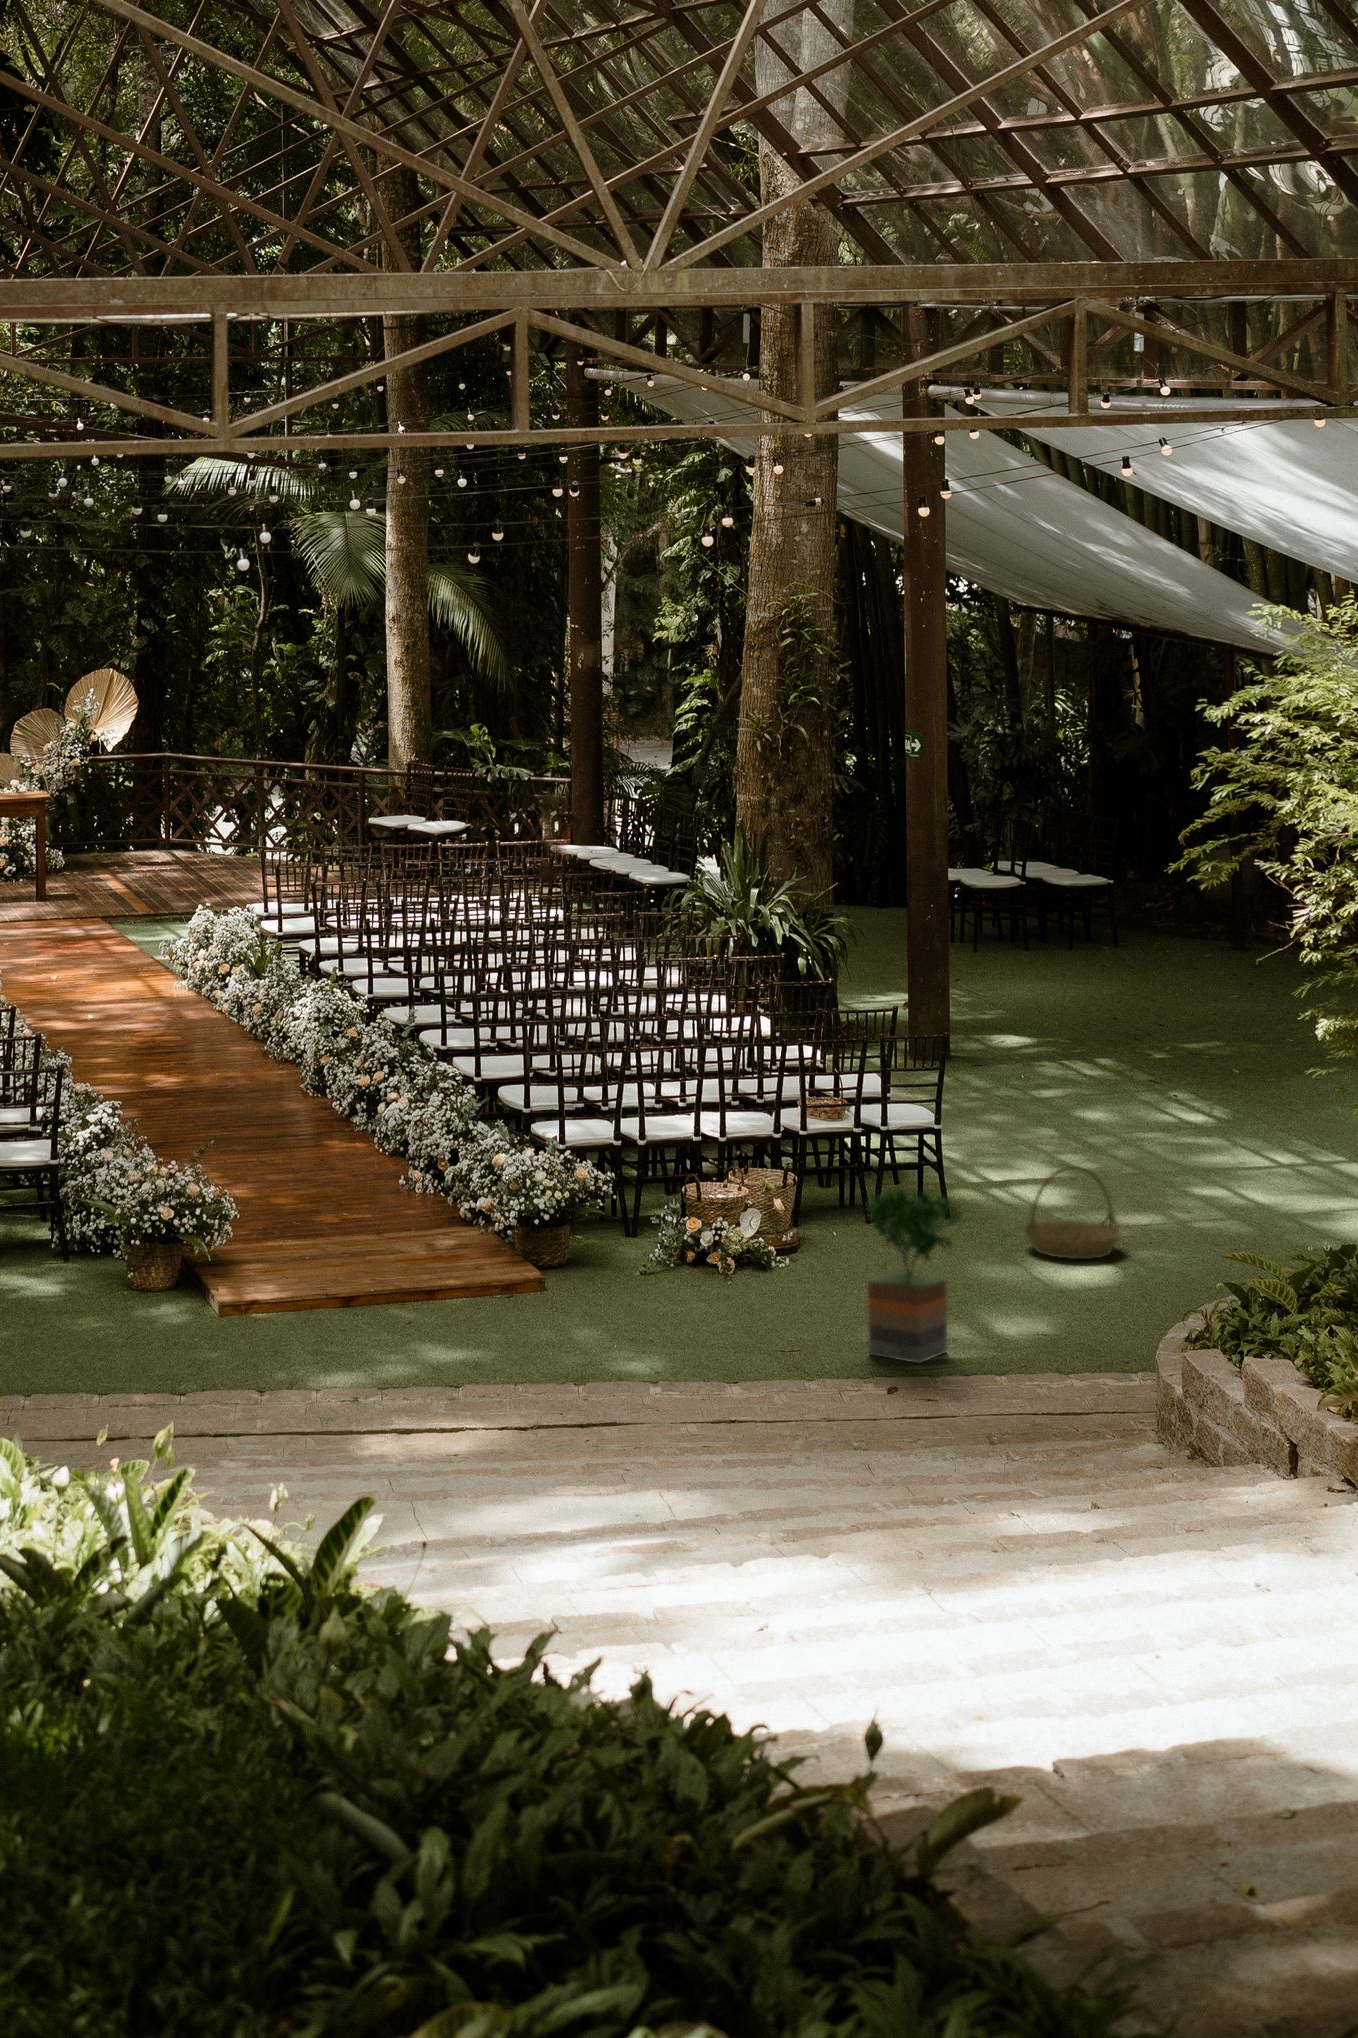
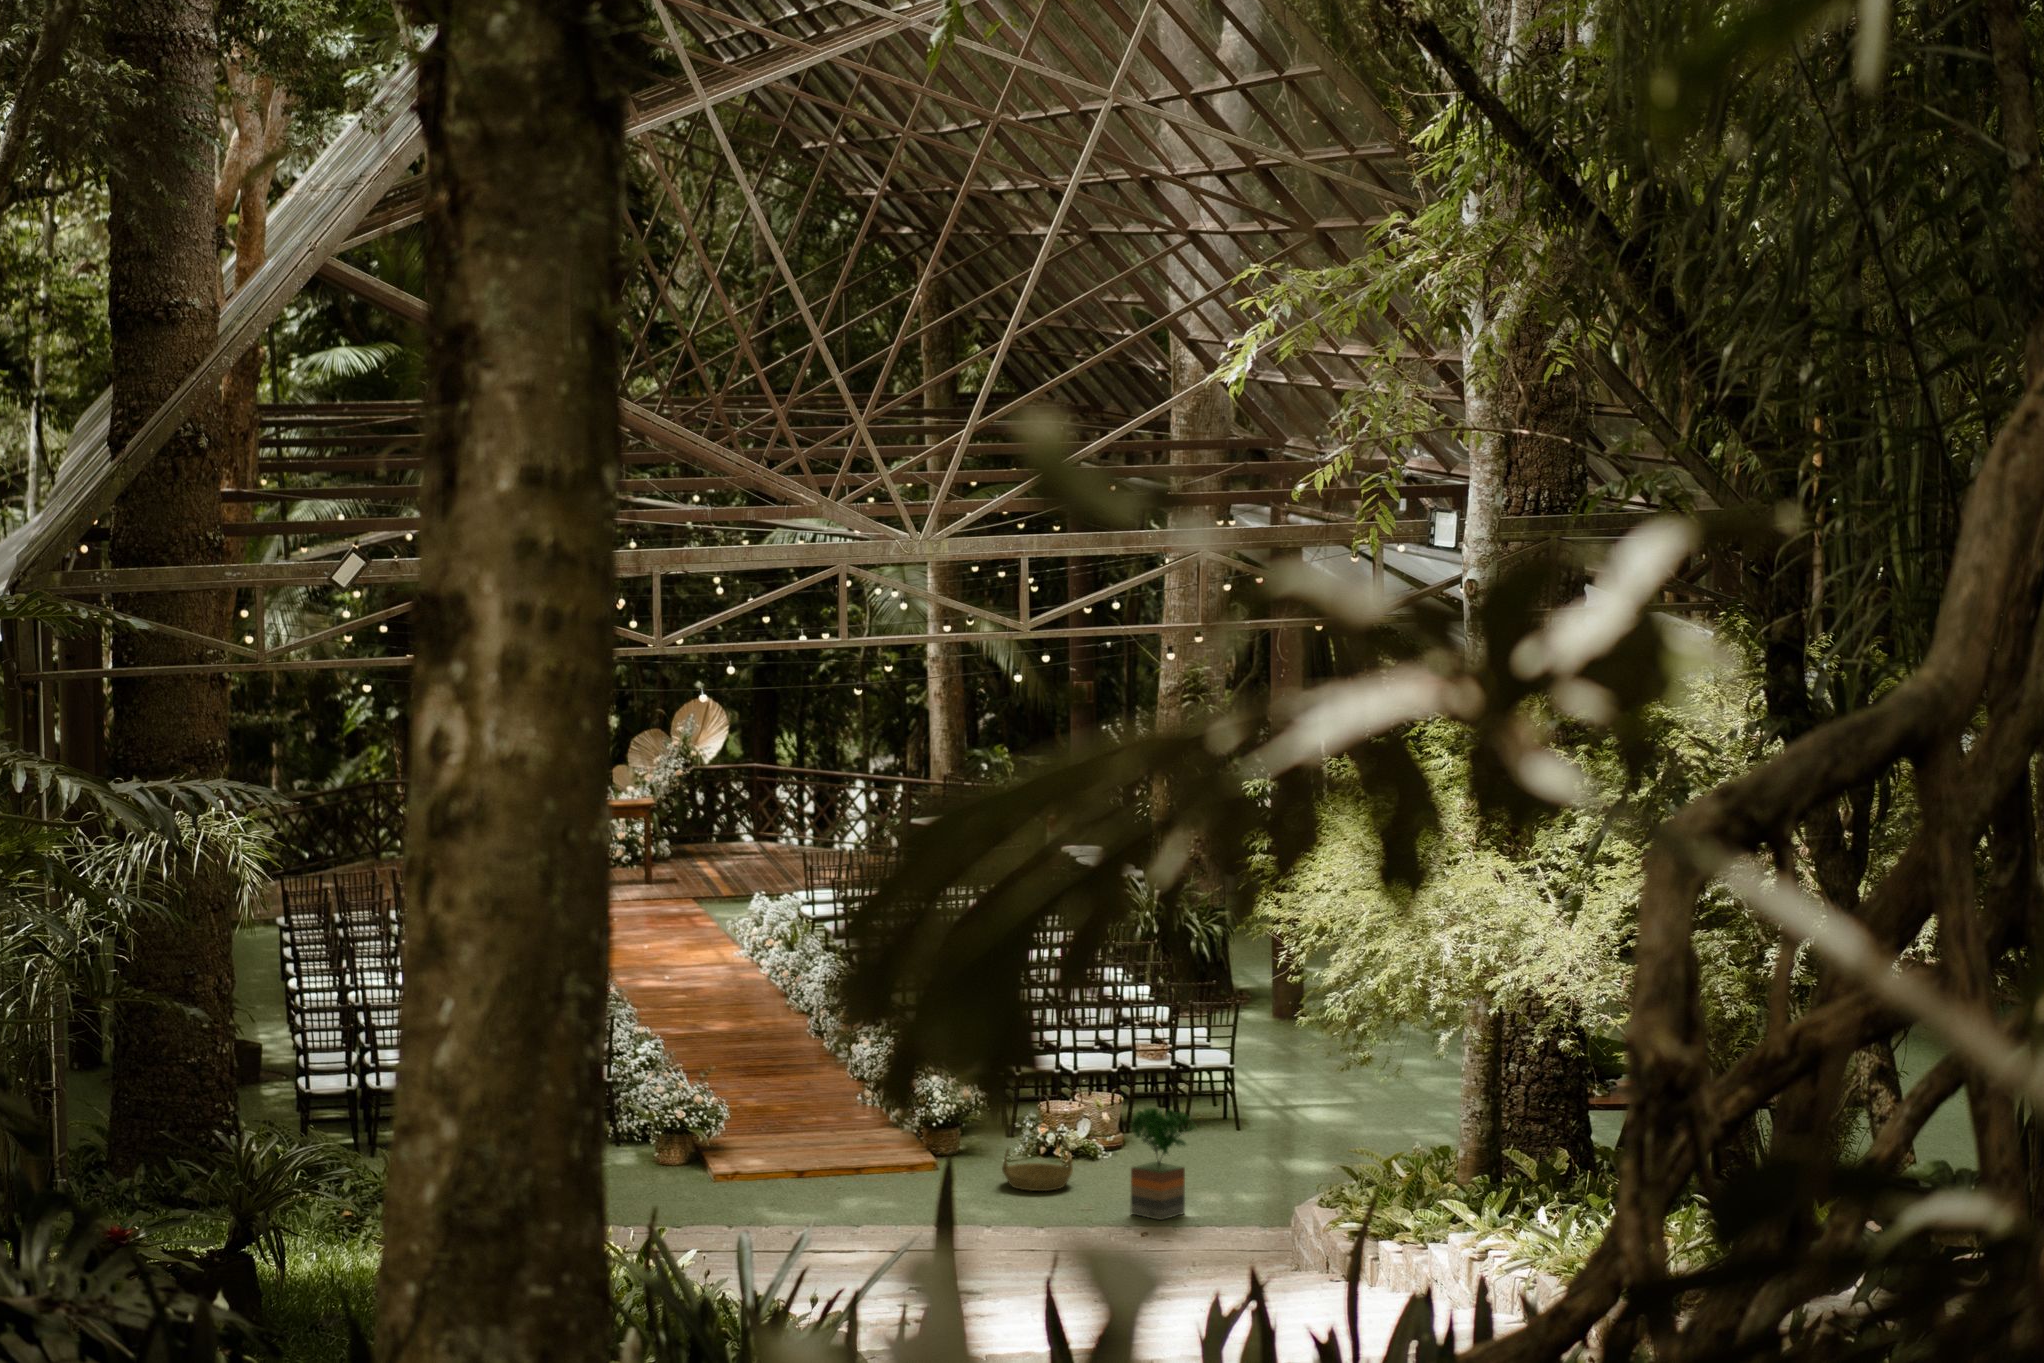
basket: present [1024,1166,1120,1259] -> present [1002,1125,1073,1191]

